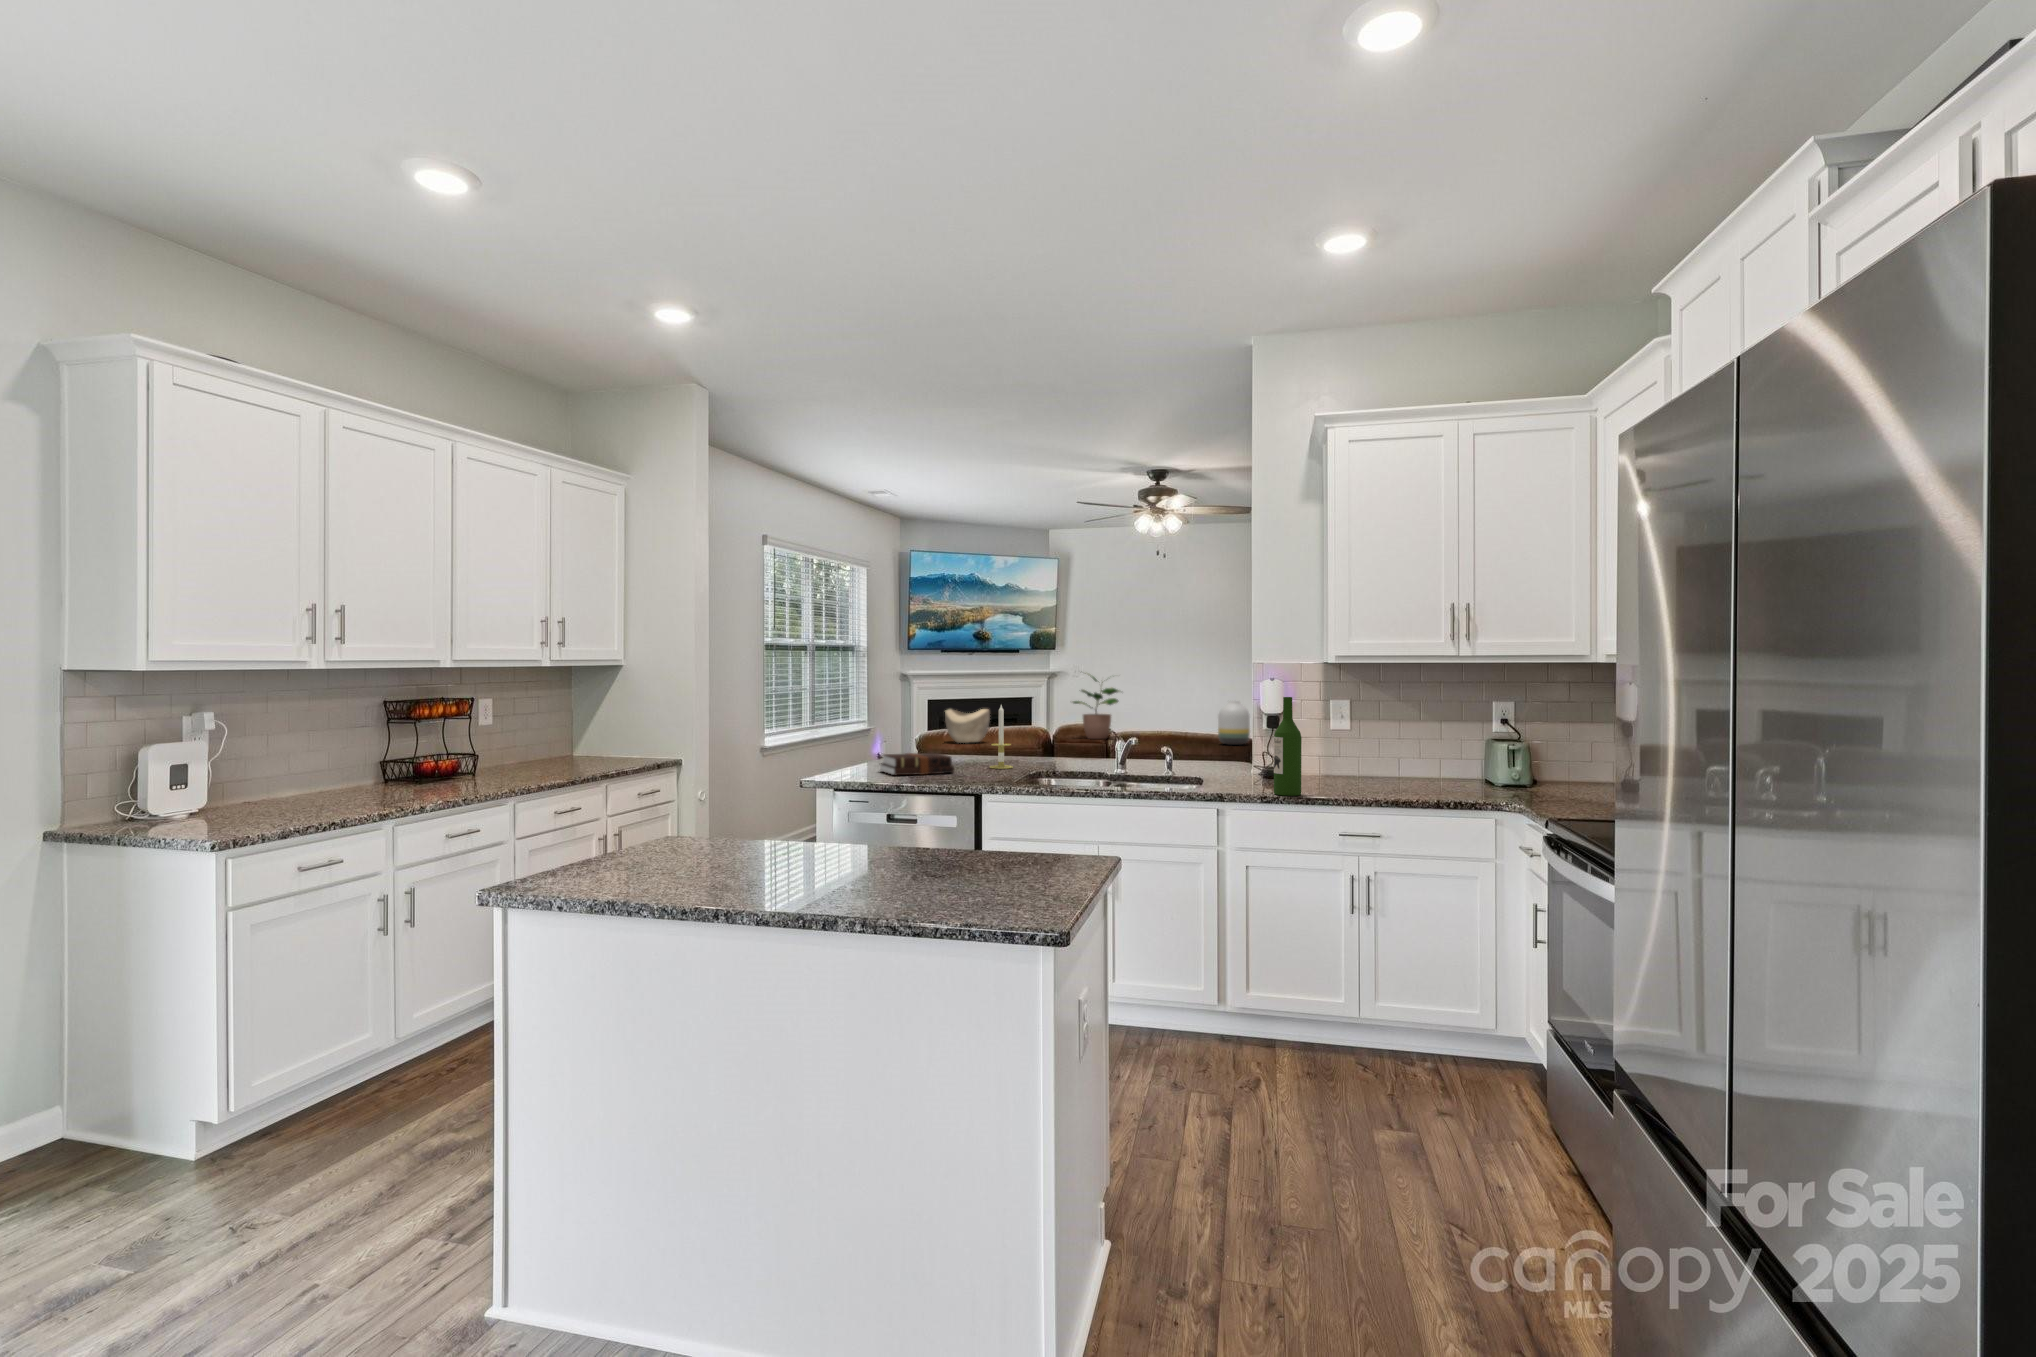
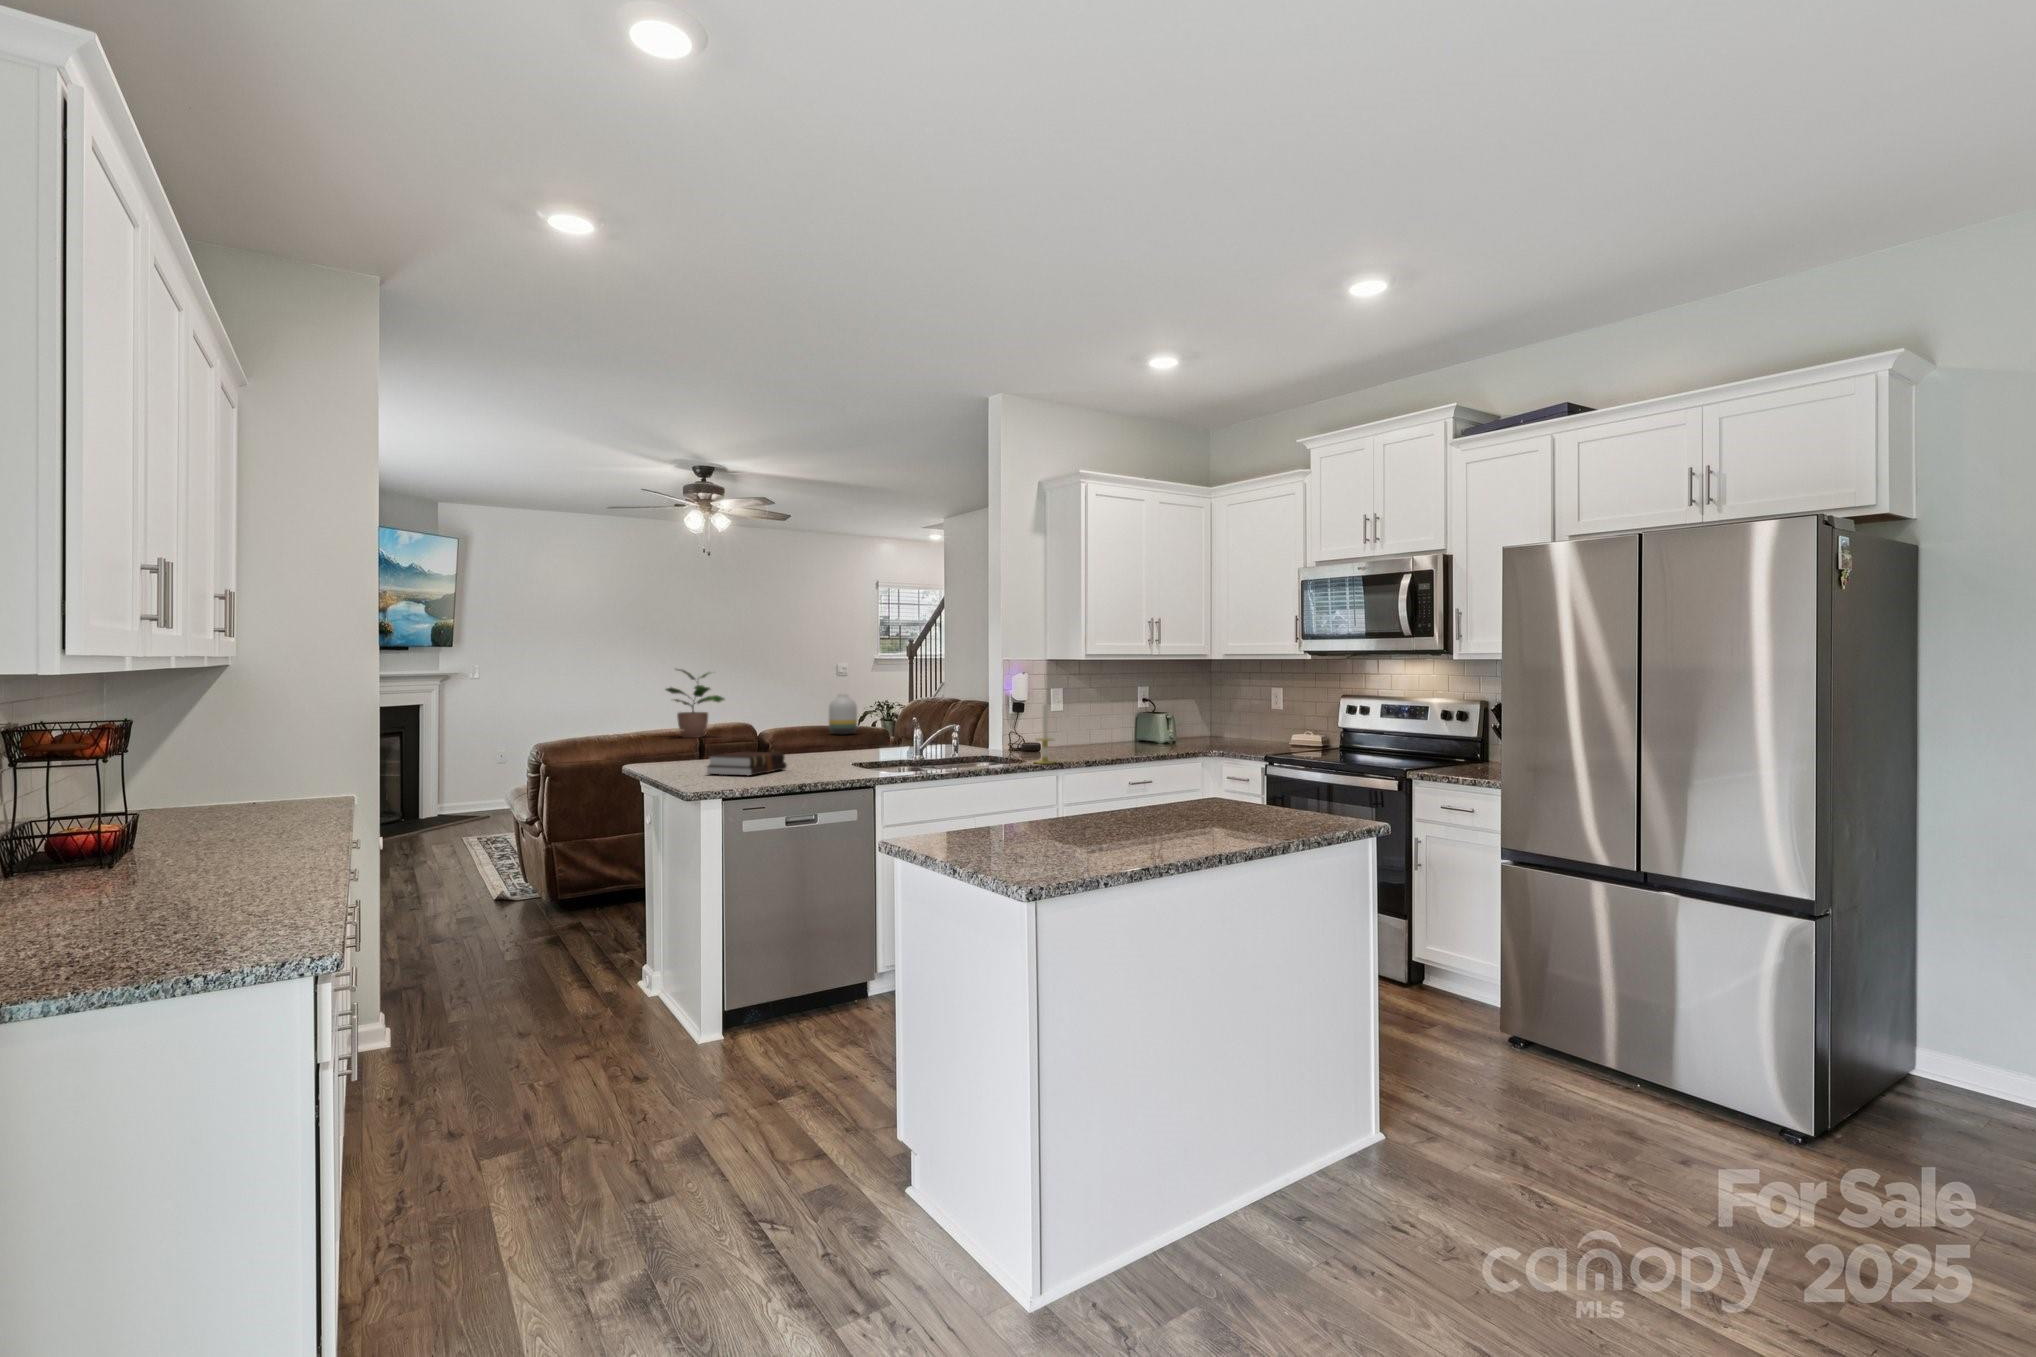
wine bottle: present [1274,697,1302,796] -> none [1089,684,1109,760]
candle: present [990,705,1013,769] -> present [1035,701,1055,764]
decorative bowl: present [945,709,990,743] -> none [563,710,617,749]

